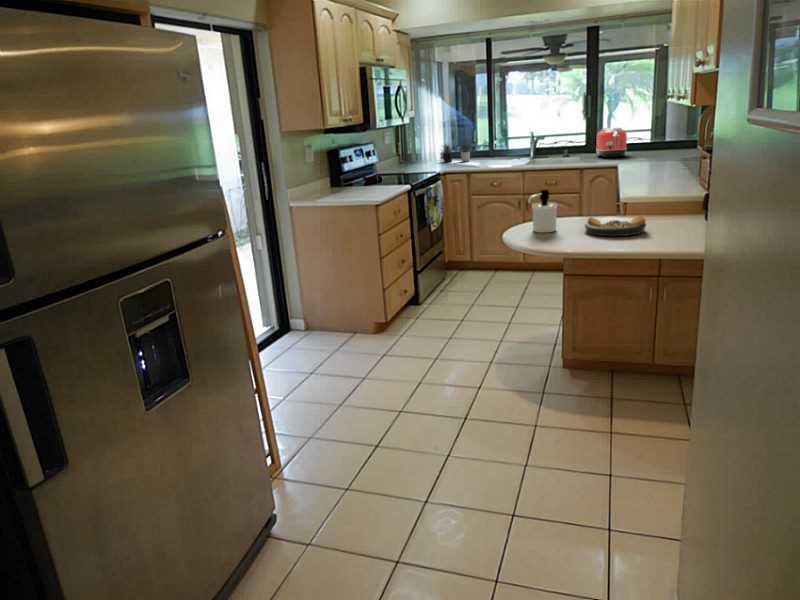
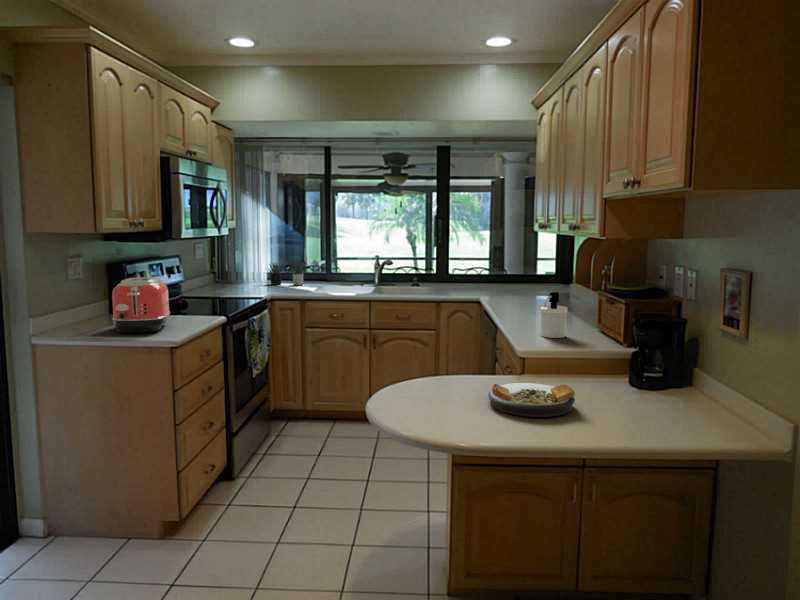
toaster: present [596,128,627,158] -> present [112,277,170,333]
soap dispenser: present [528,190,557,233] -> present [540,292,568,338]

